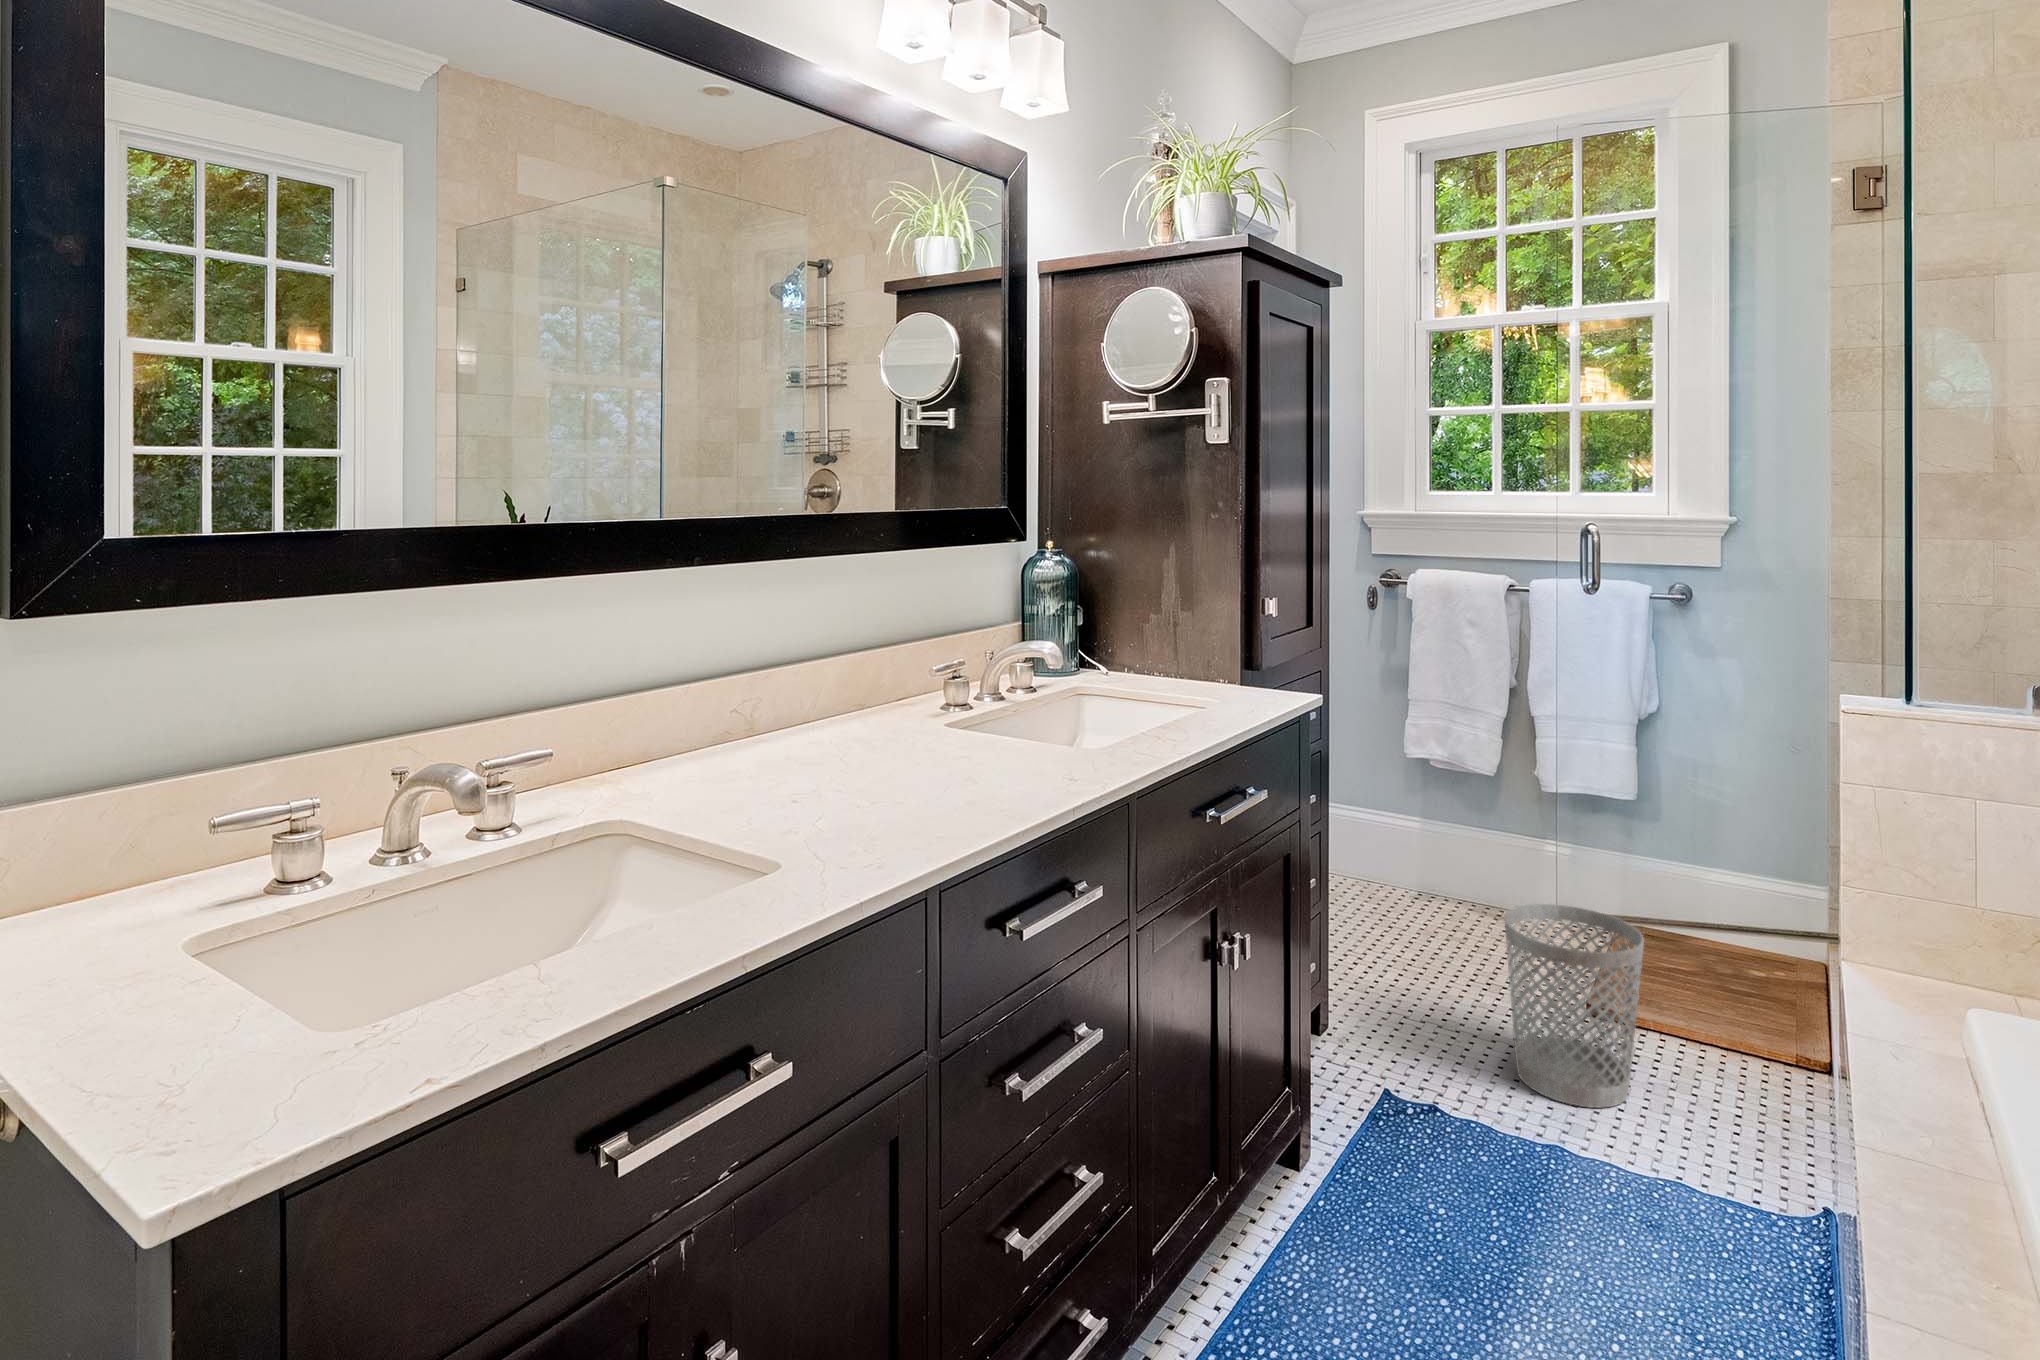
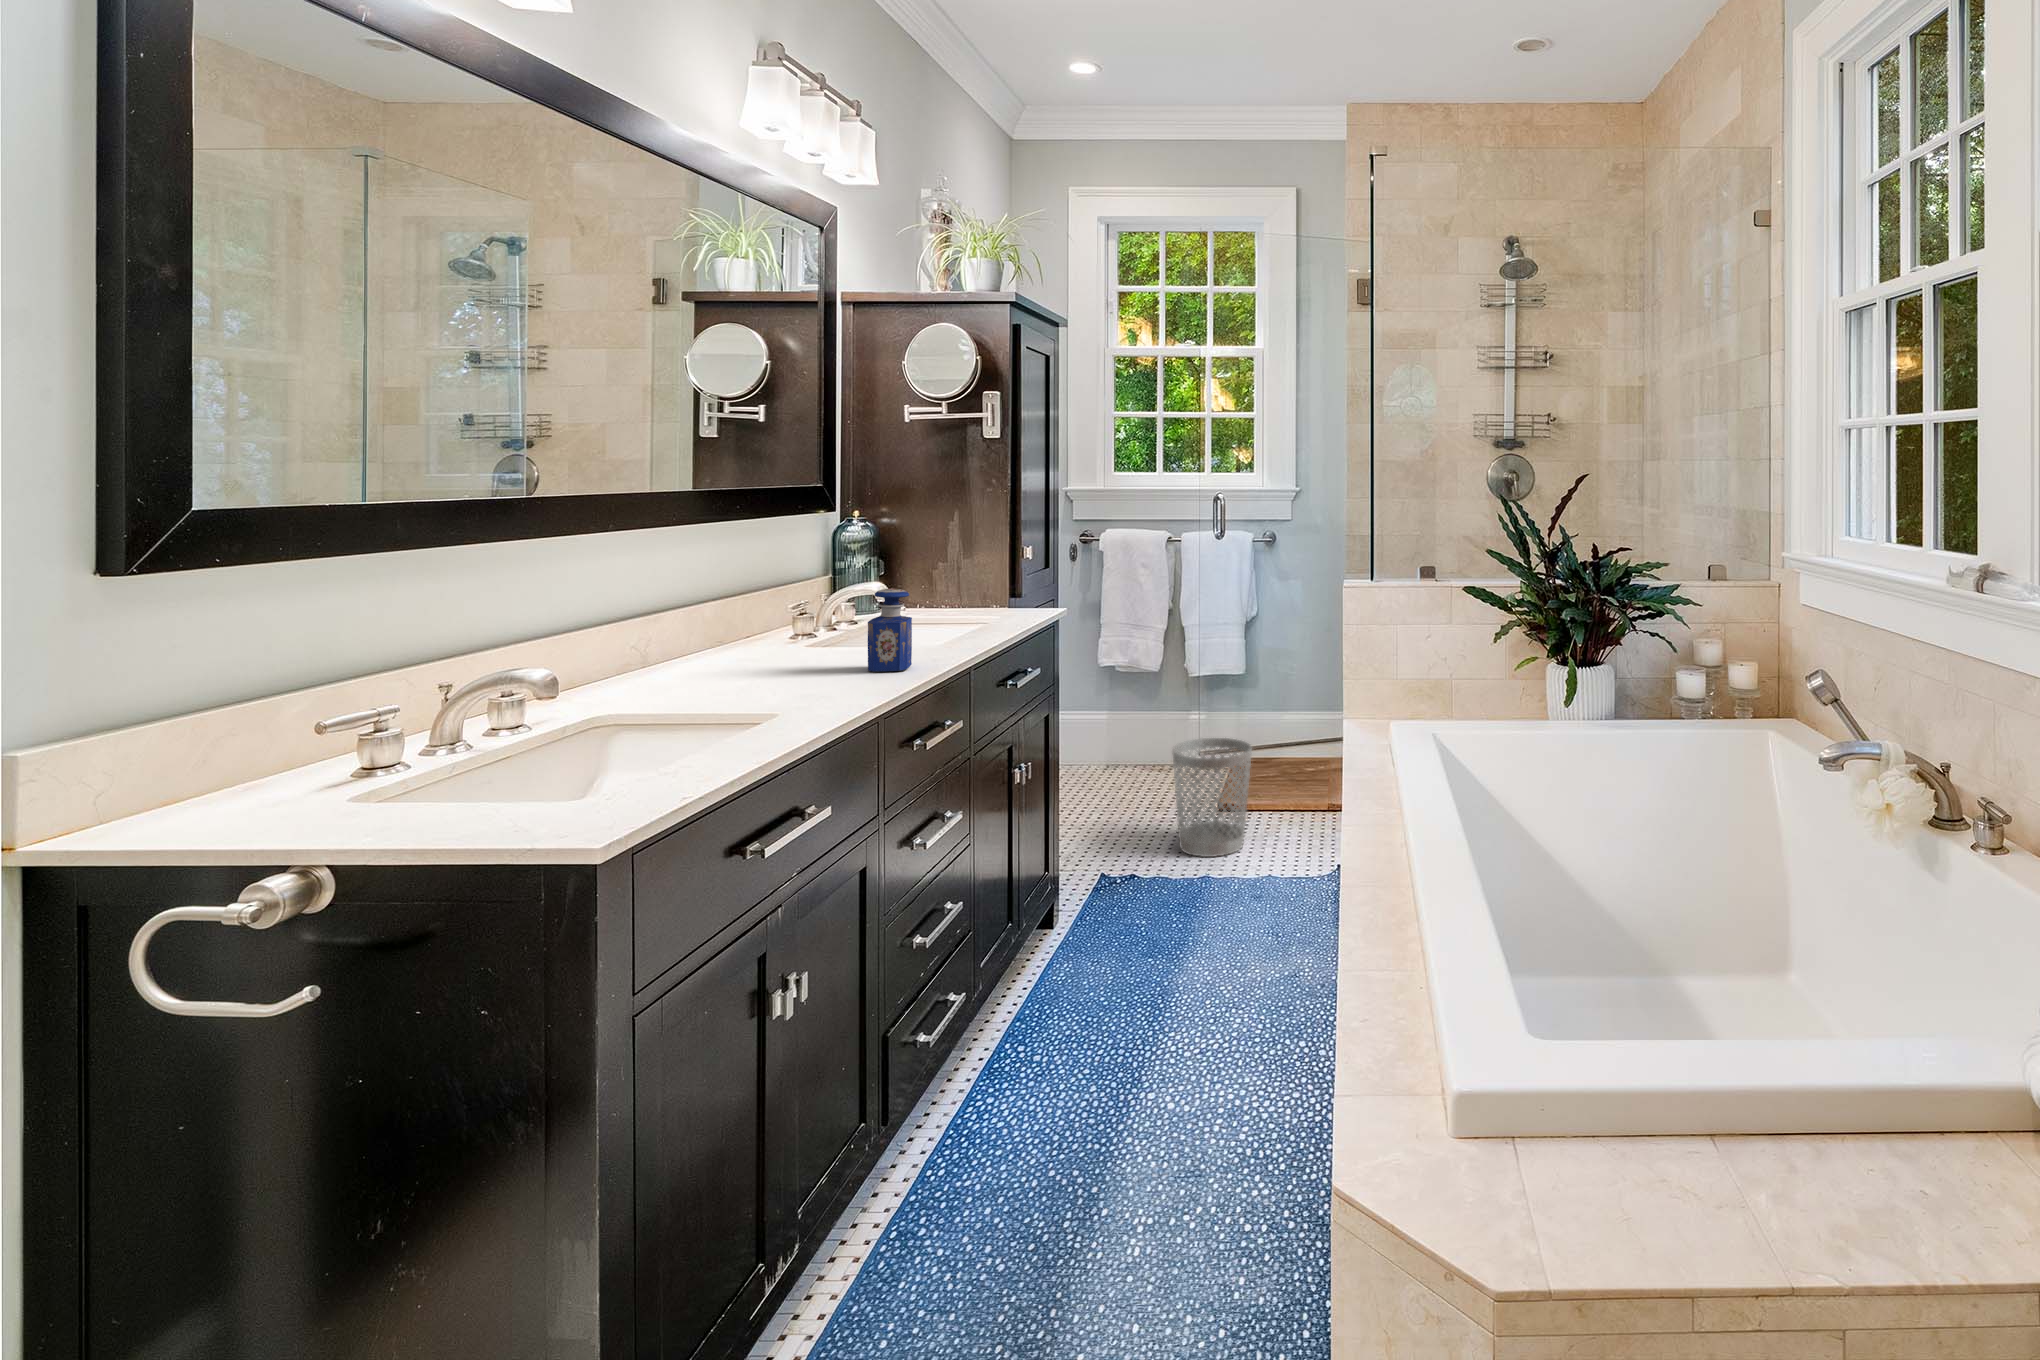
perfume bottle: none [981,666,1045,792] -> present [868,589,912,672]

